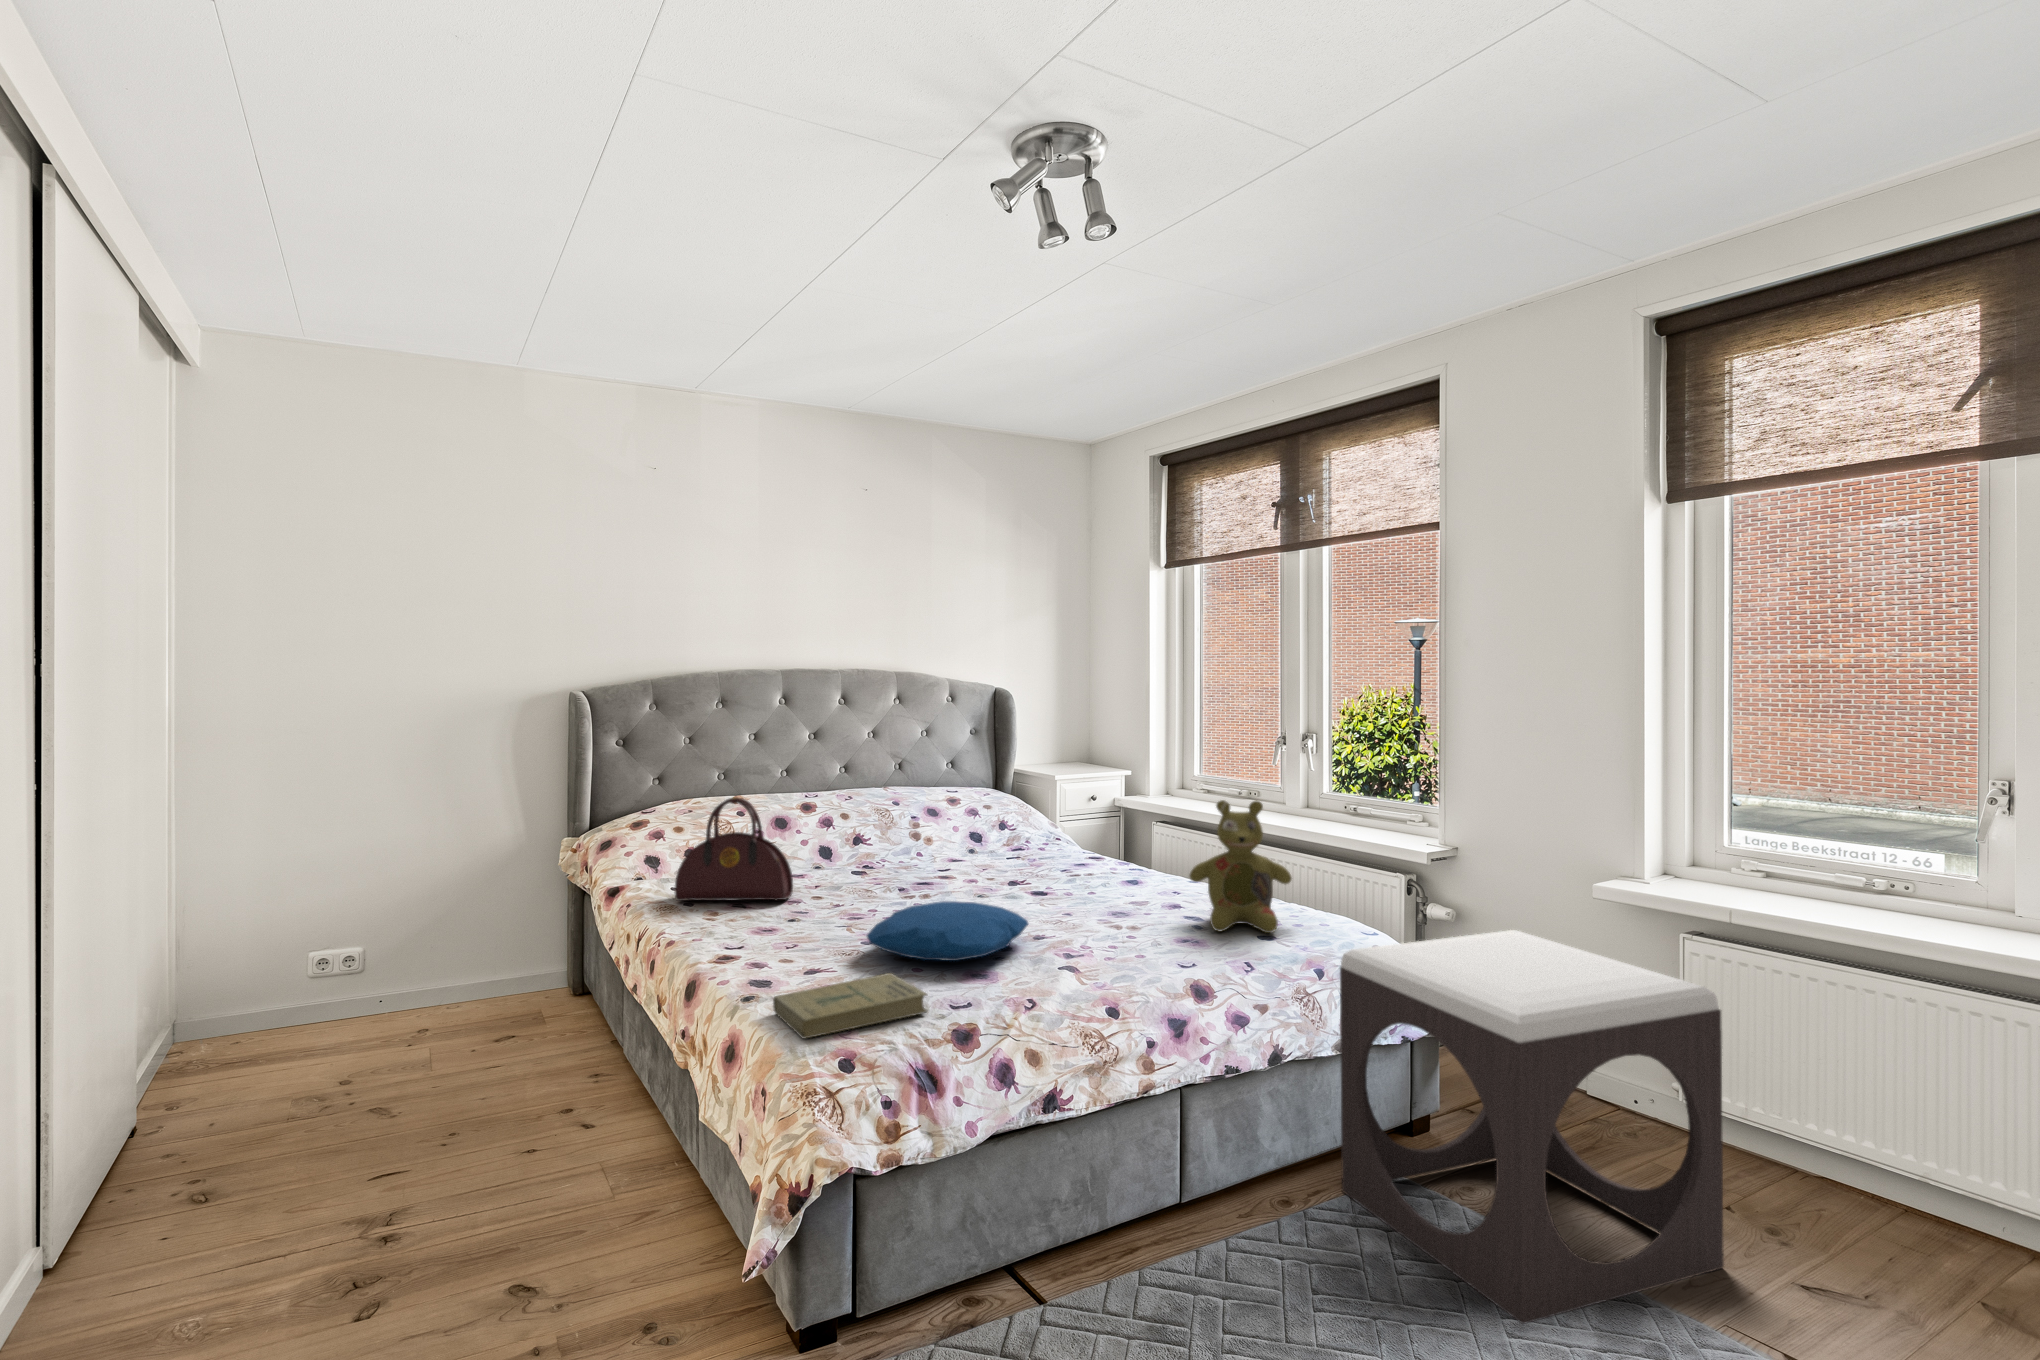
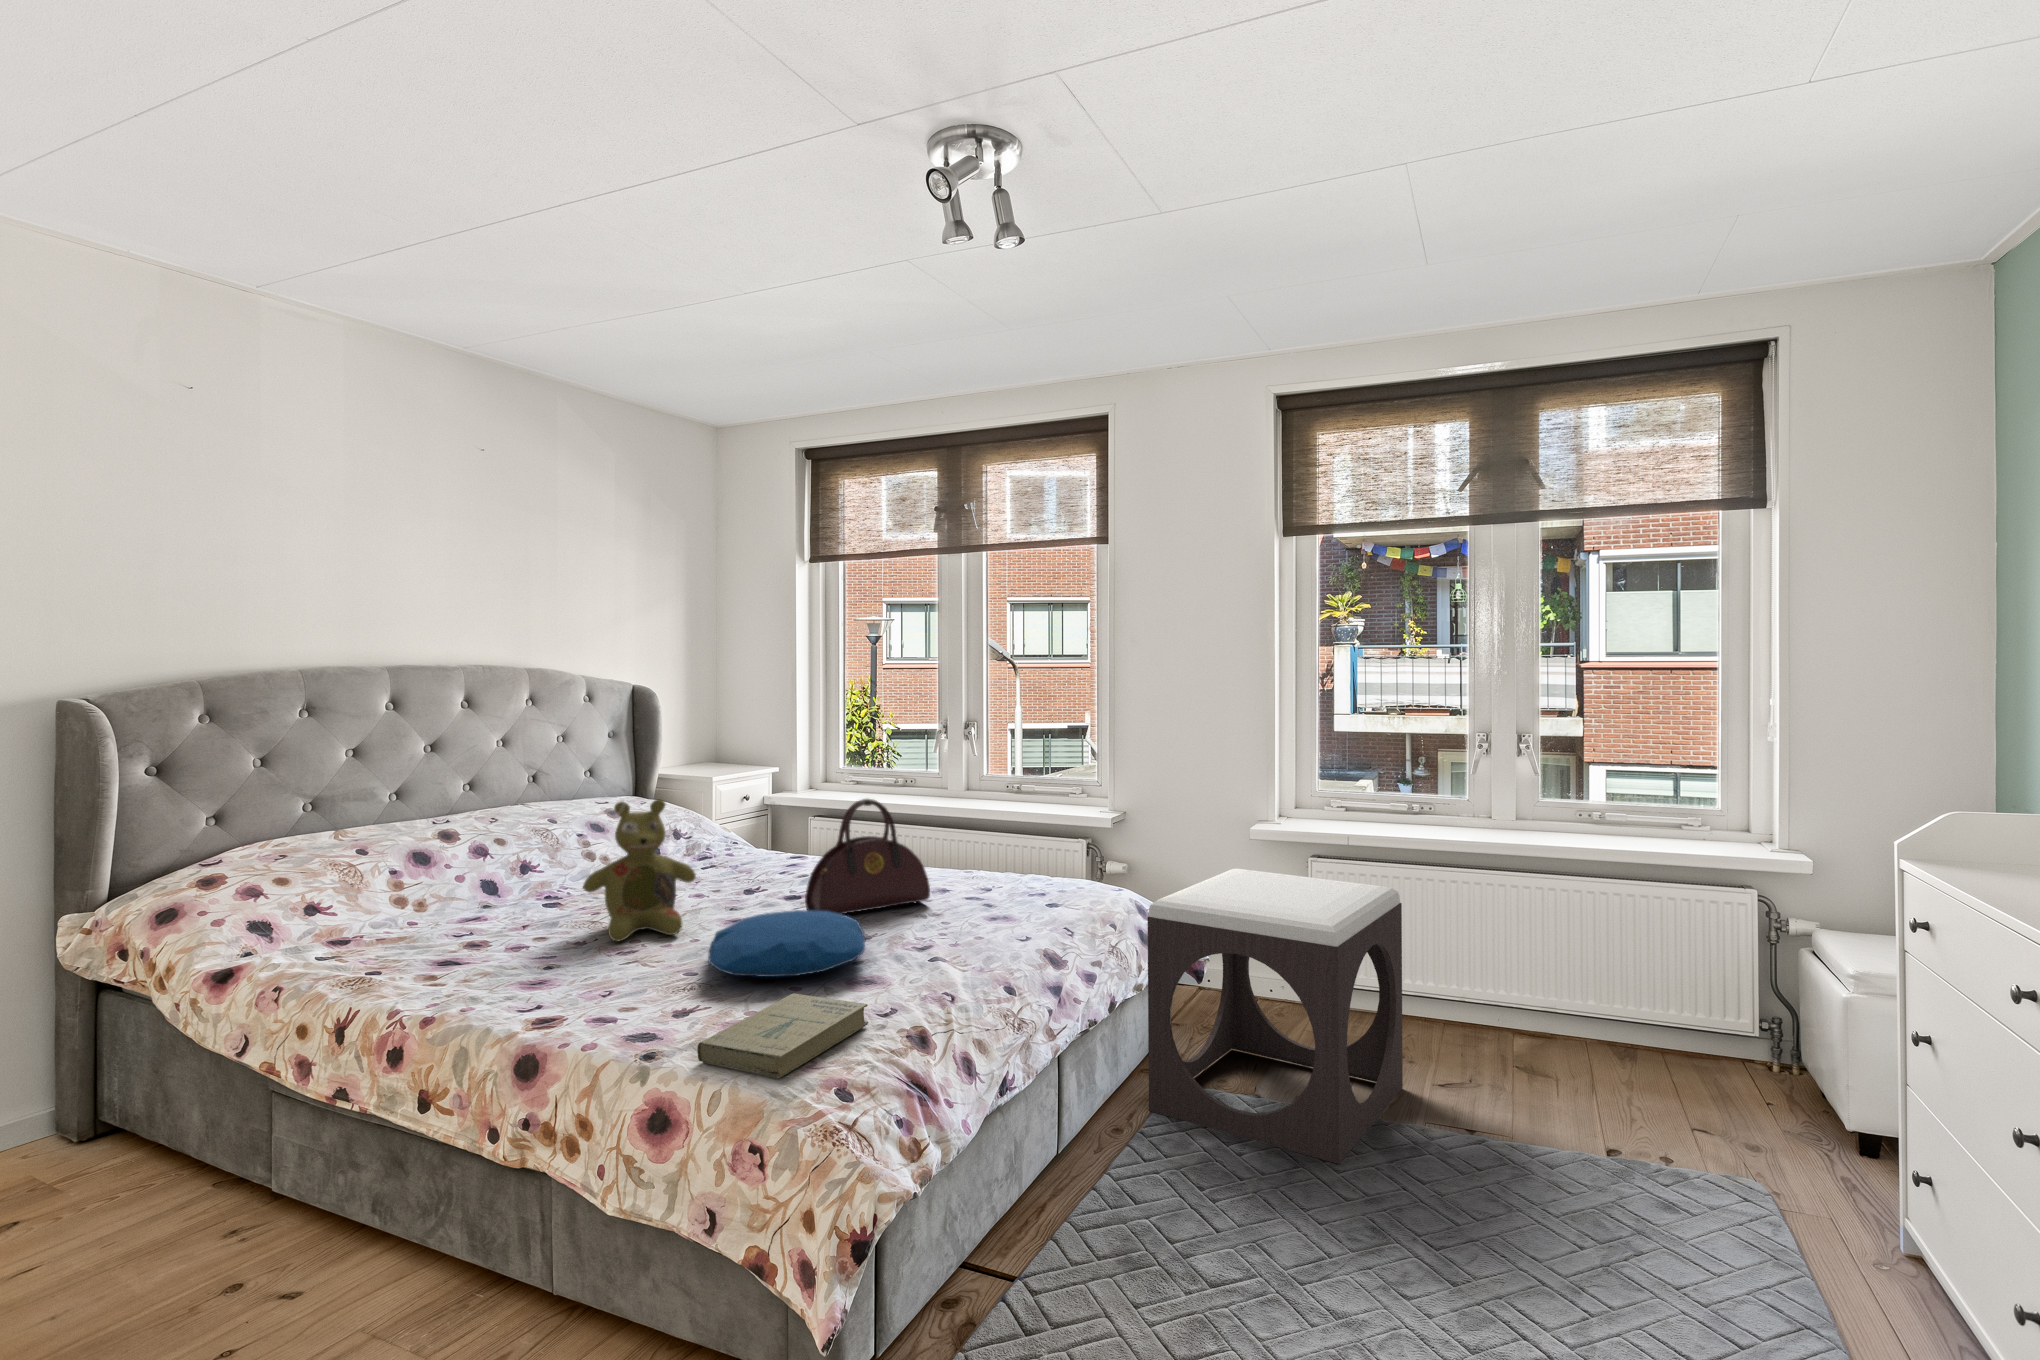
handbag: present [674,797,793,901] -> present [805,798,930,914]
stuffed bear: present [1190,800,1292,933] -> present [583,799,696,942]

